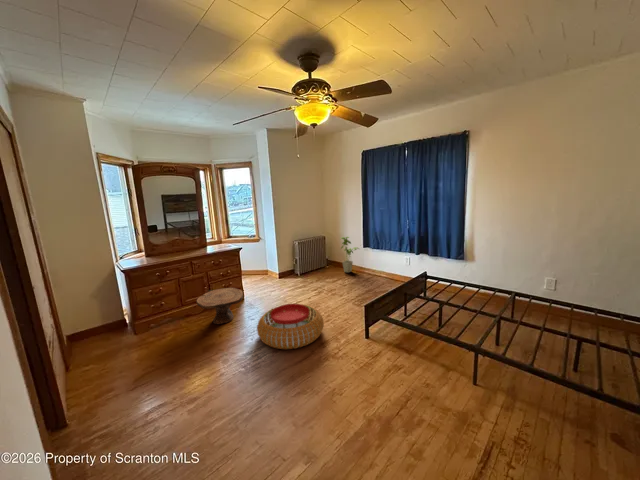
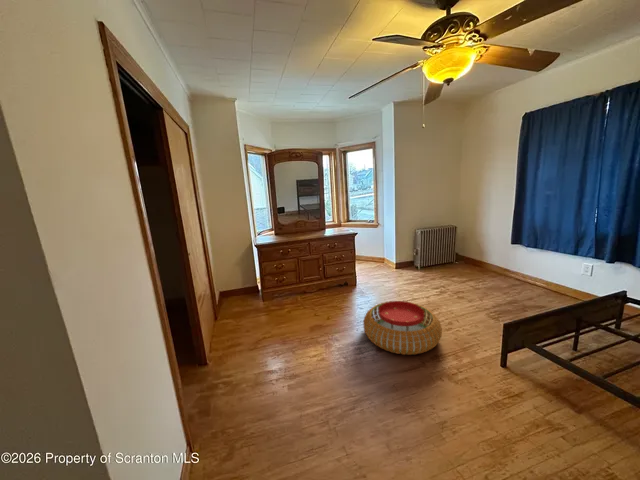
house plant: present [341,237,358,273] -> none [476,228,505,272]
side table: present [197,288,243,324] -> none [311,271,354,307]

